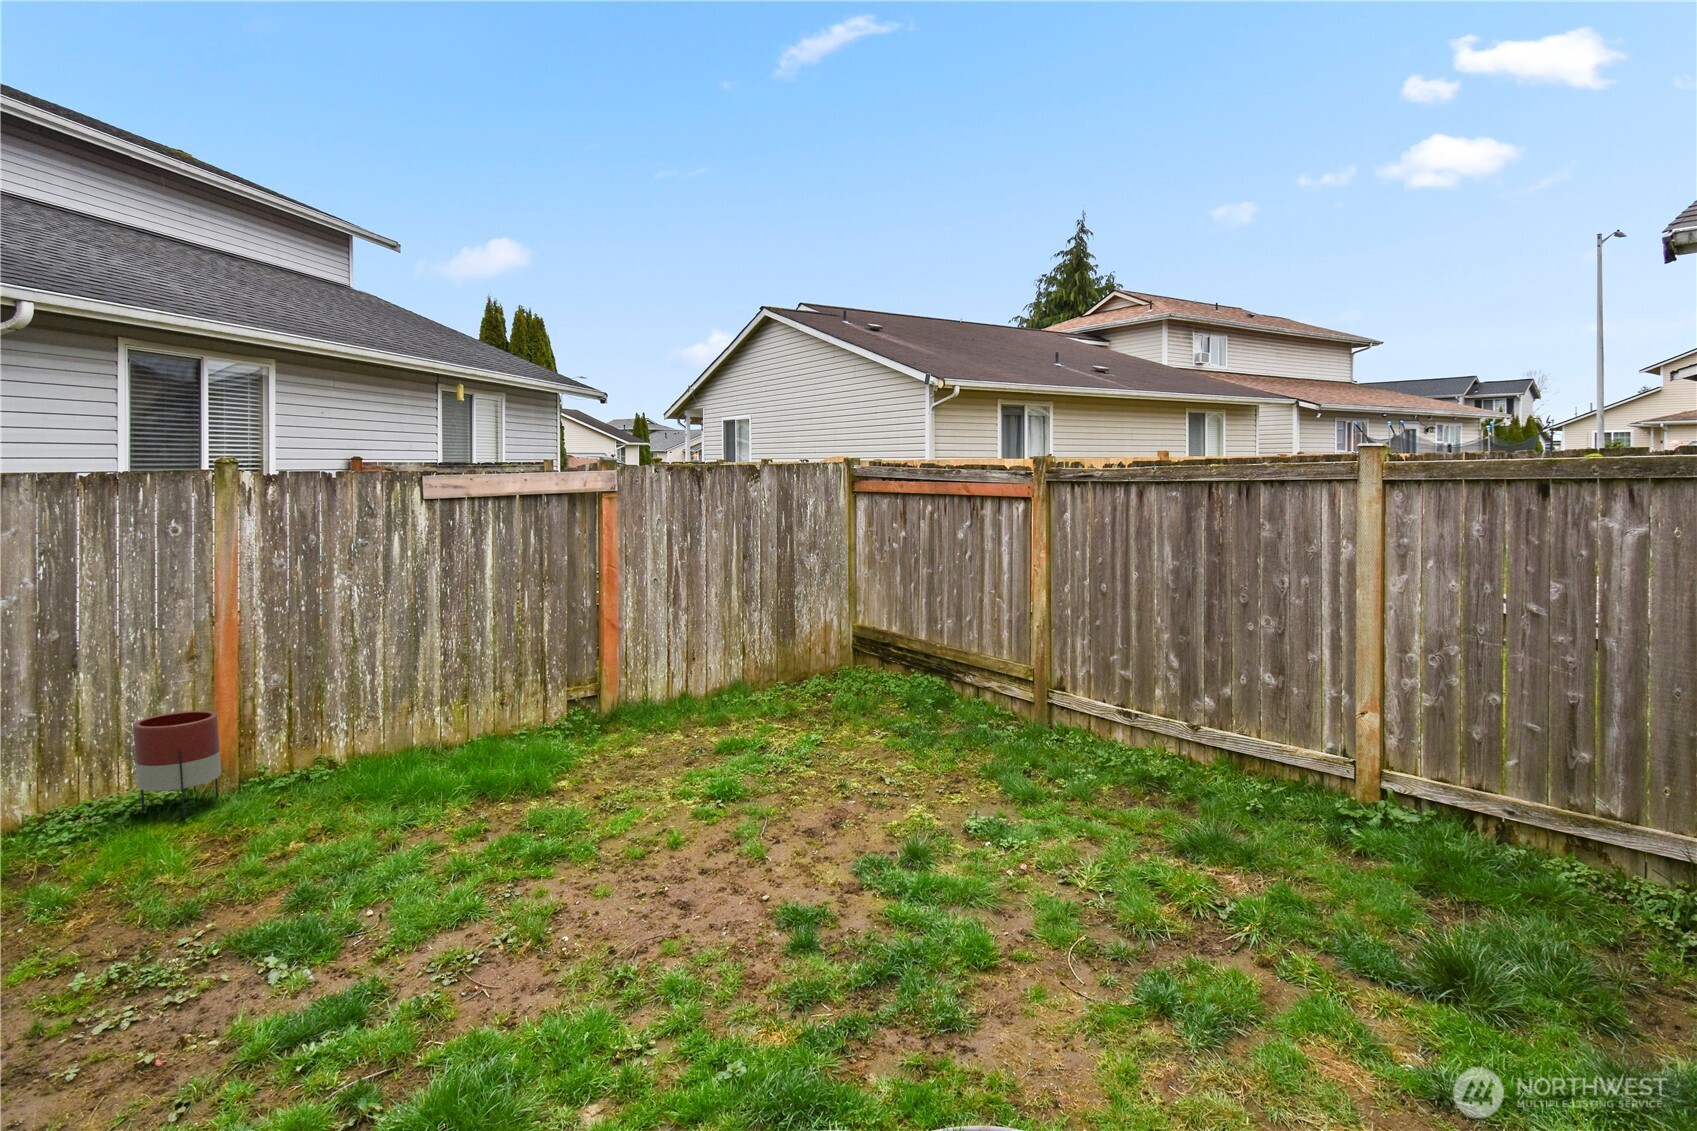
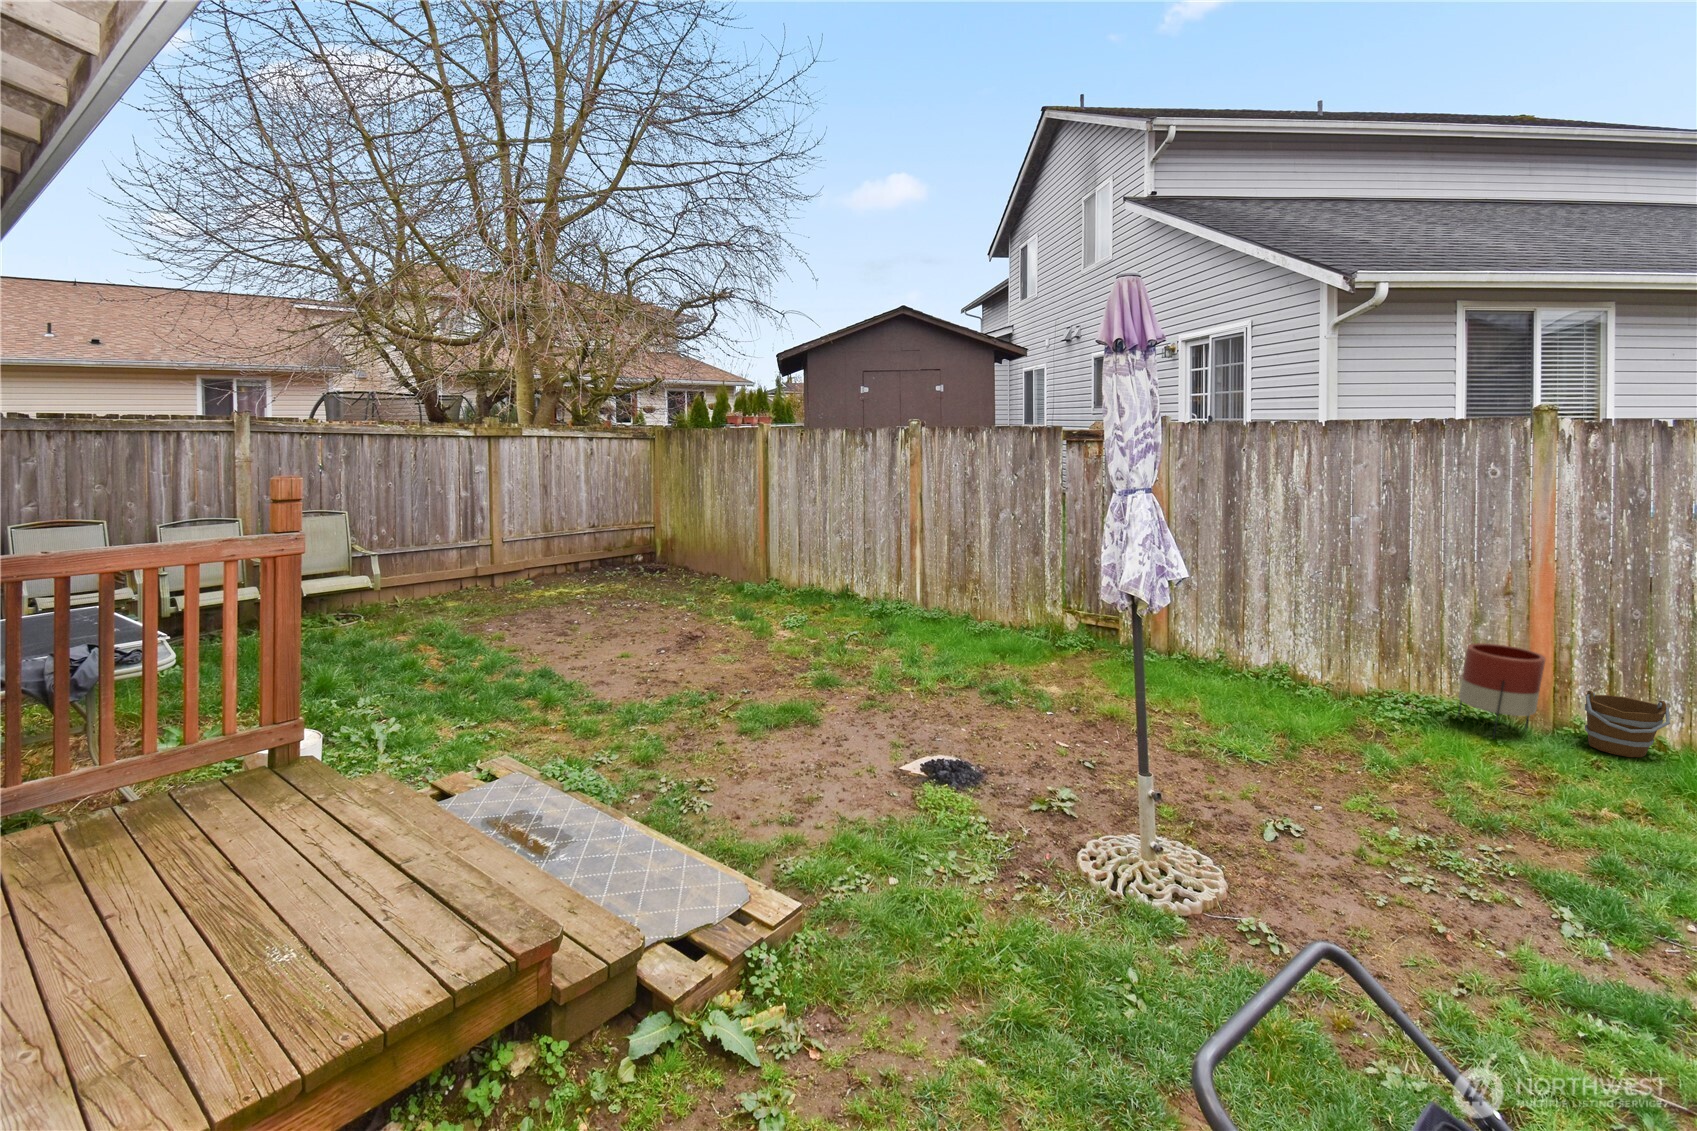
bucket: none [262,724,333,790] -> present [1585,691,1670,757]

